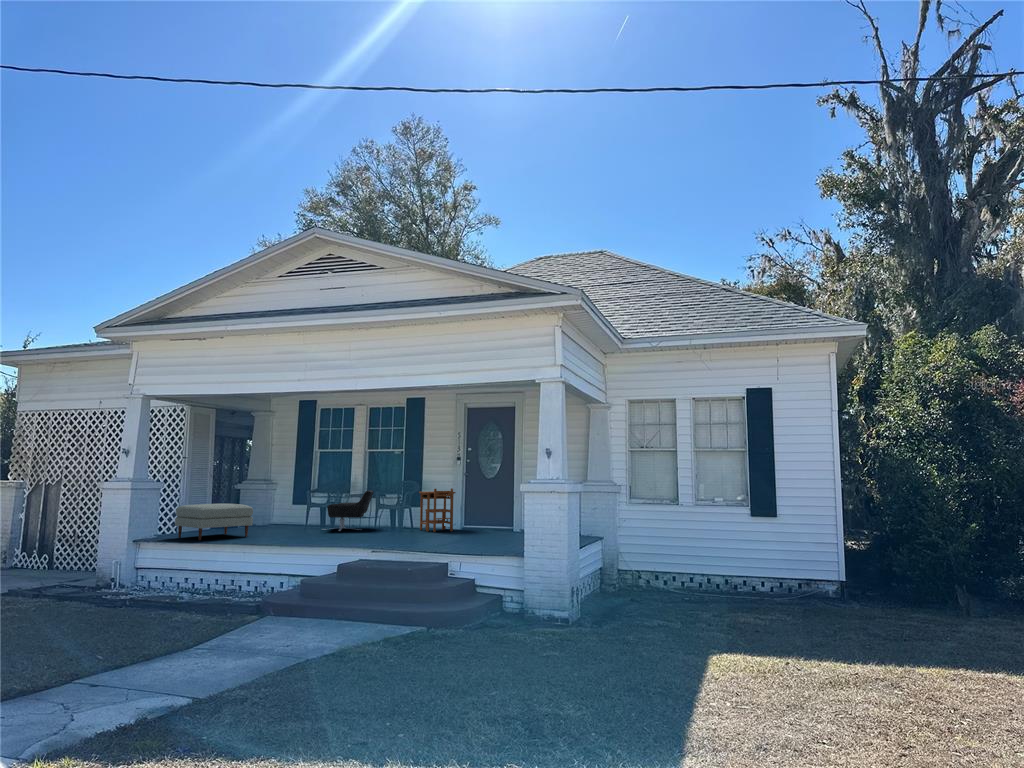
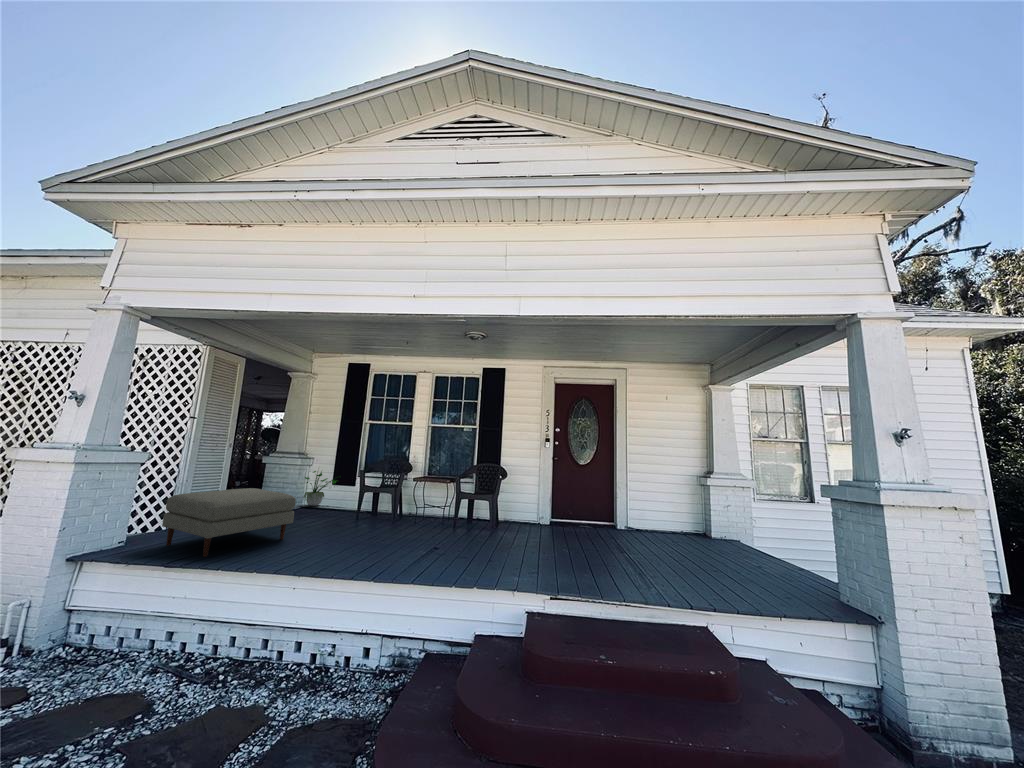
side table: present [419,488,456,532] -> none [499,475,543,528]
potted plant: none [270,490,300,526] -> present [303,471,337,506]
lounge chair: present [327,490,374,531] -> none [377,470,444,523]

